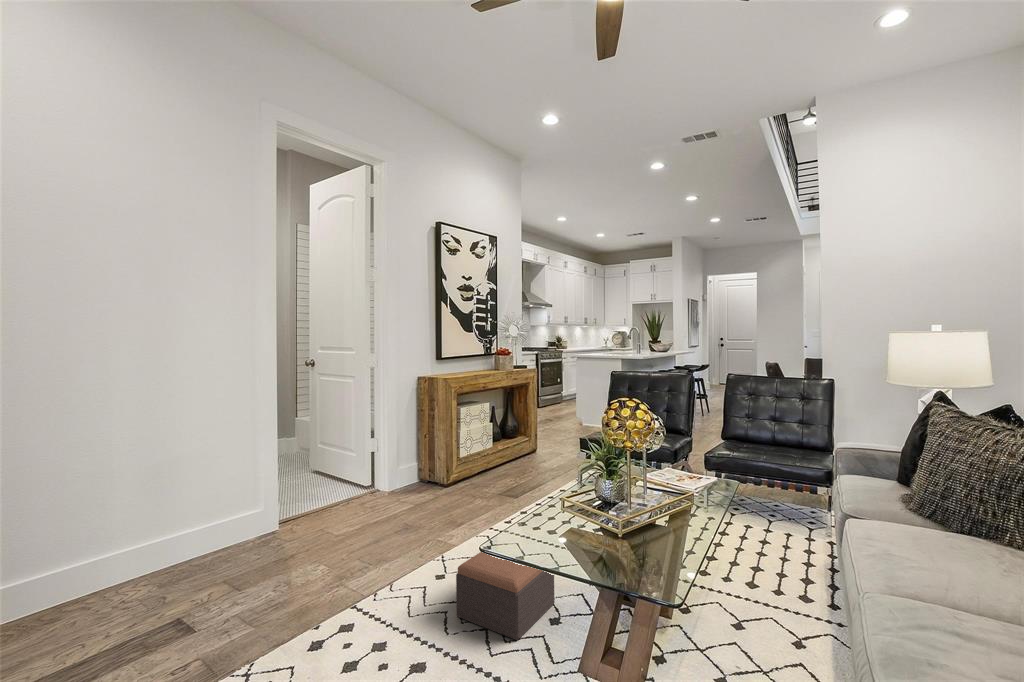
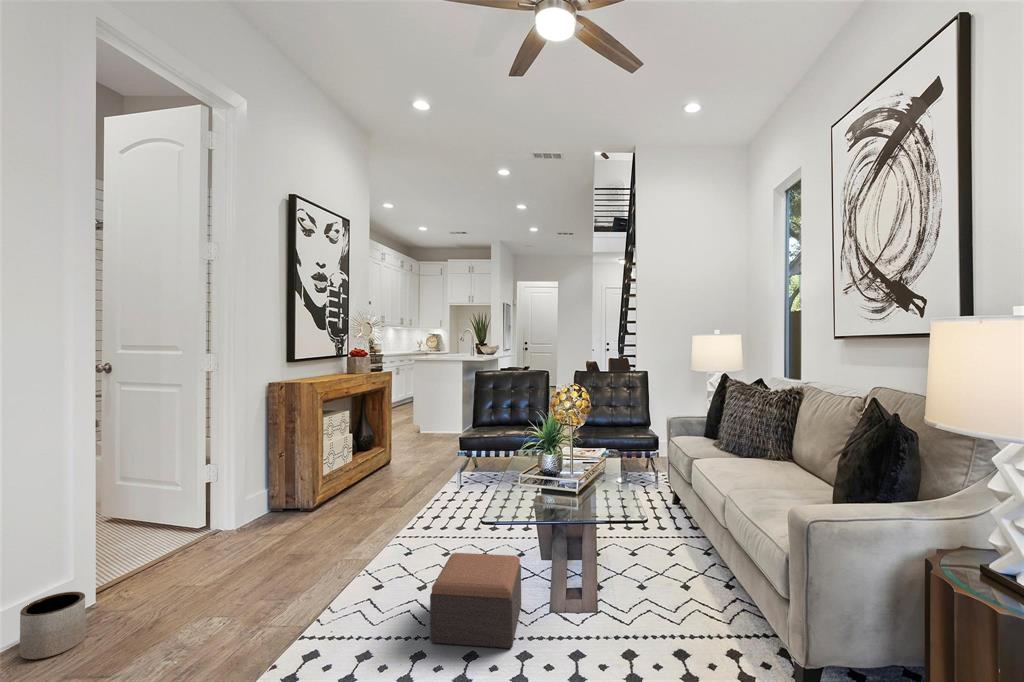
planter: none [221,520,259,561] -> present [20,592,86,659]

